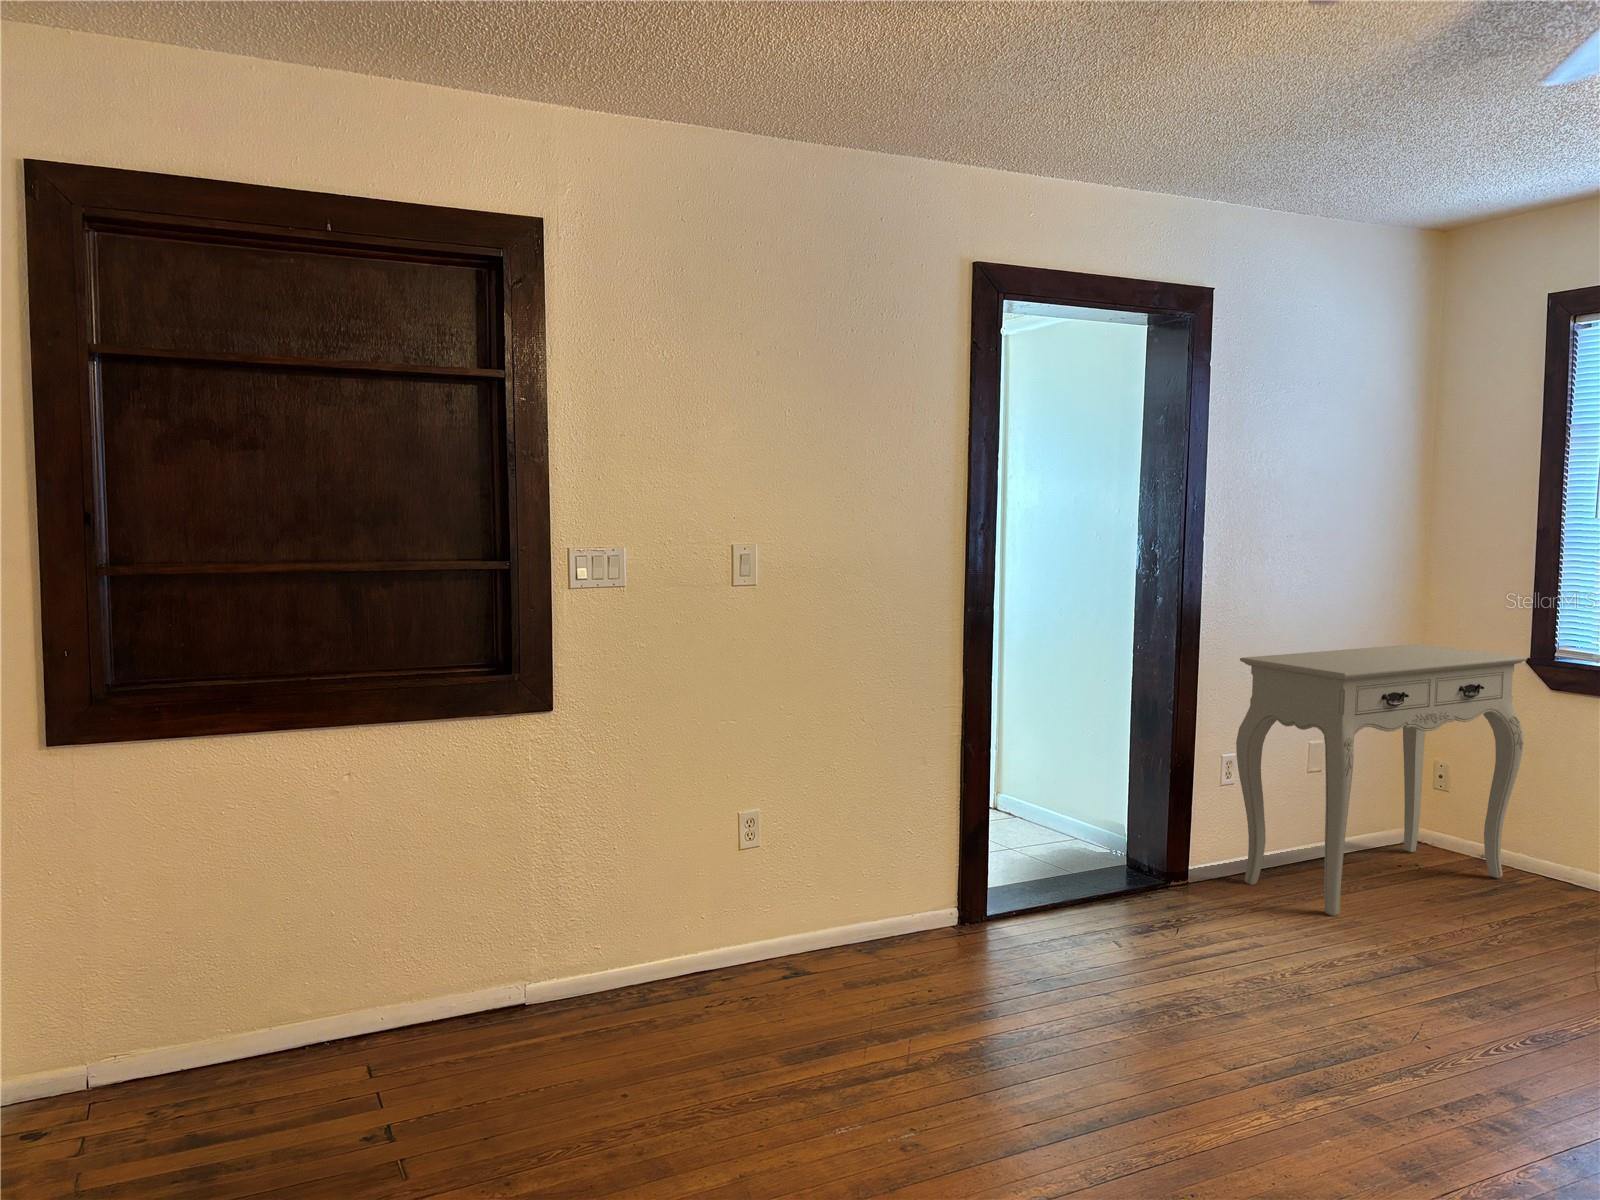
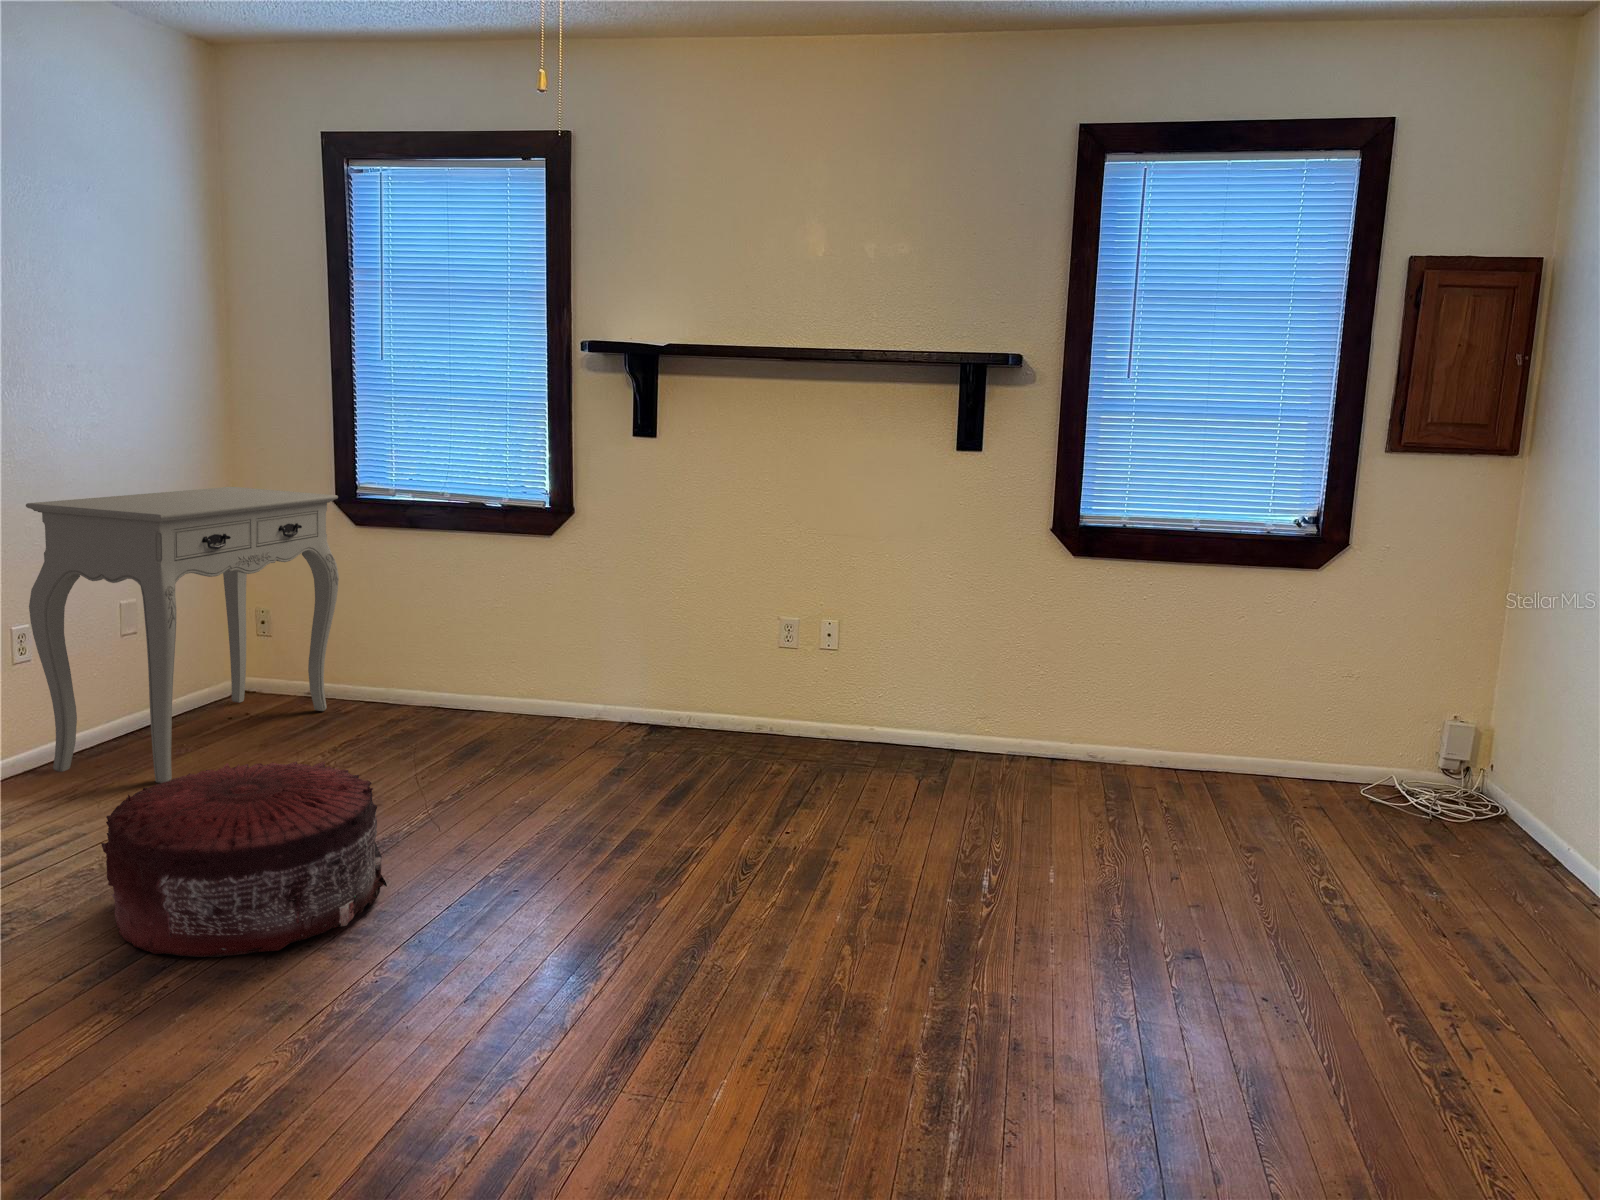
pouf: none [1272,914,1548,1115] -> present [101,762,387,957]

